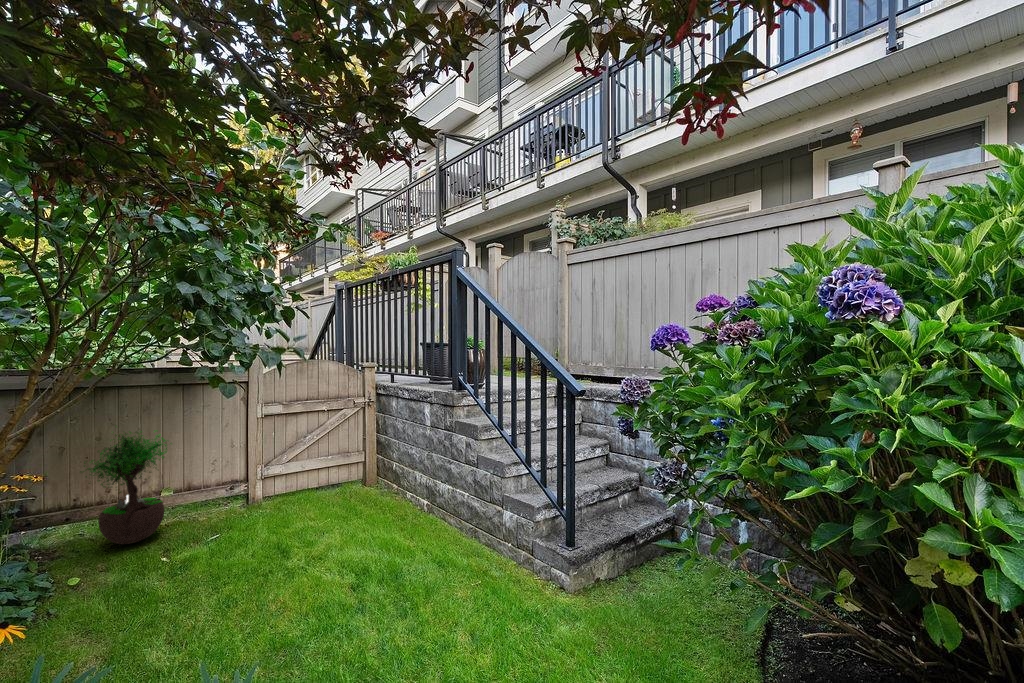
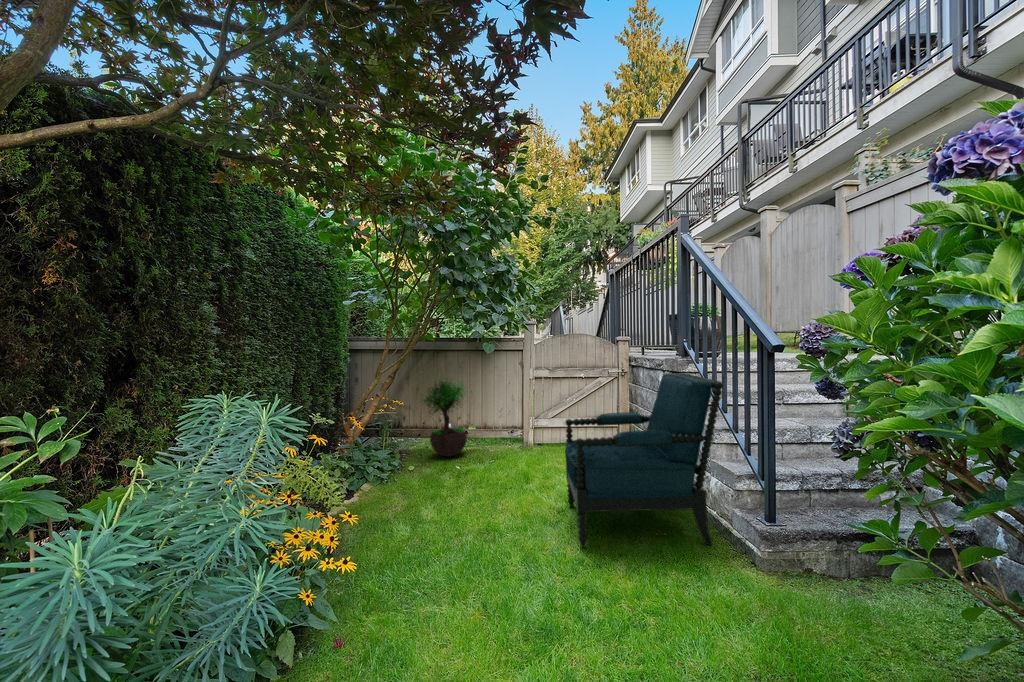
chair: none [354,410,532,629] -> present [565,373,723,547]

